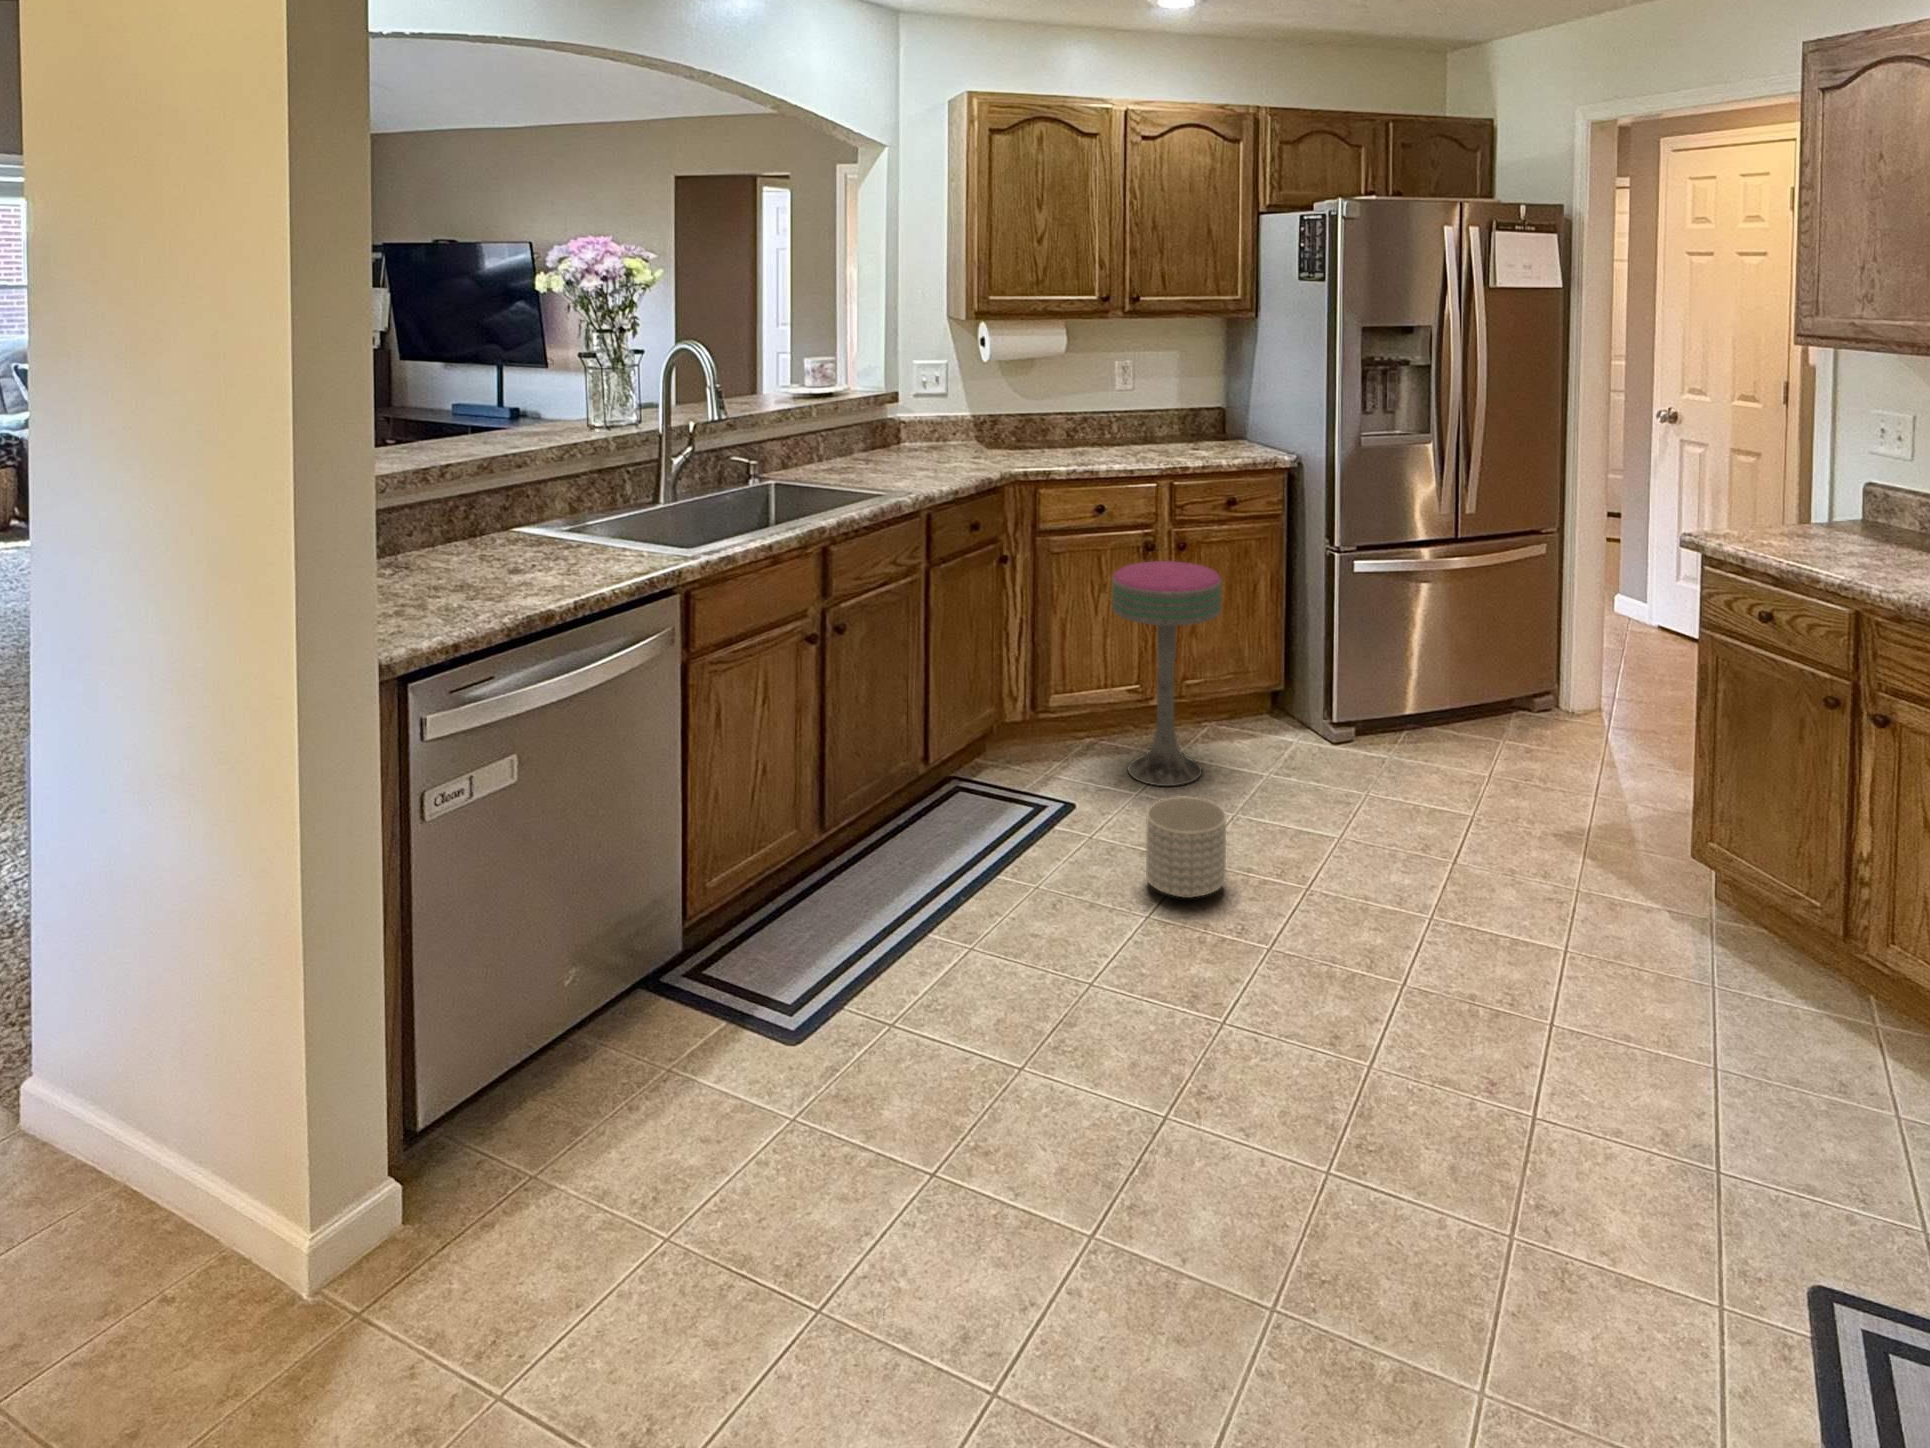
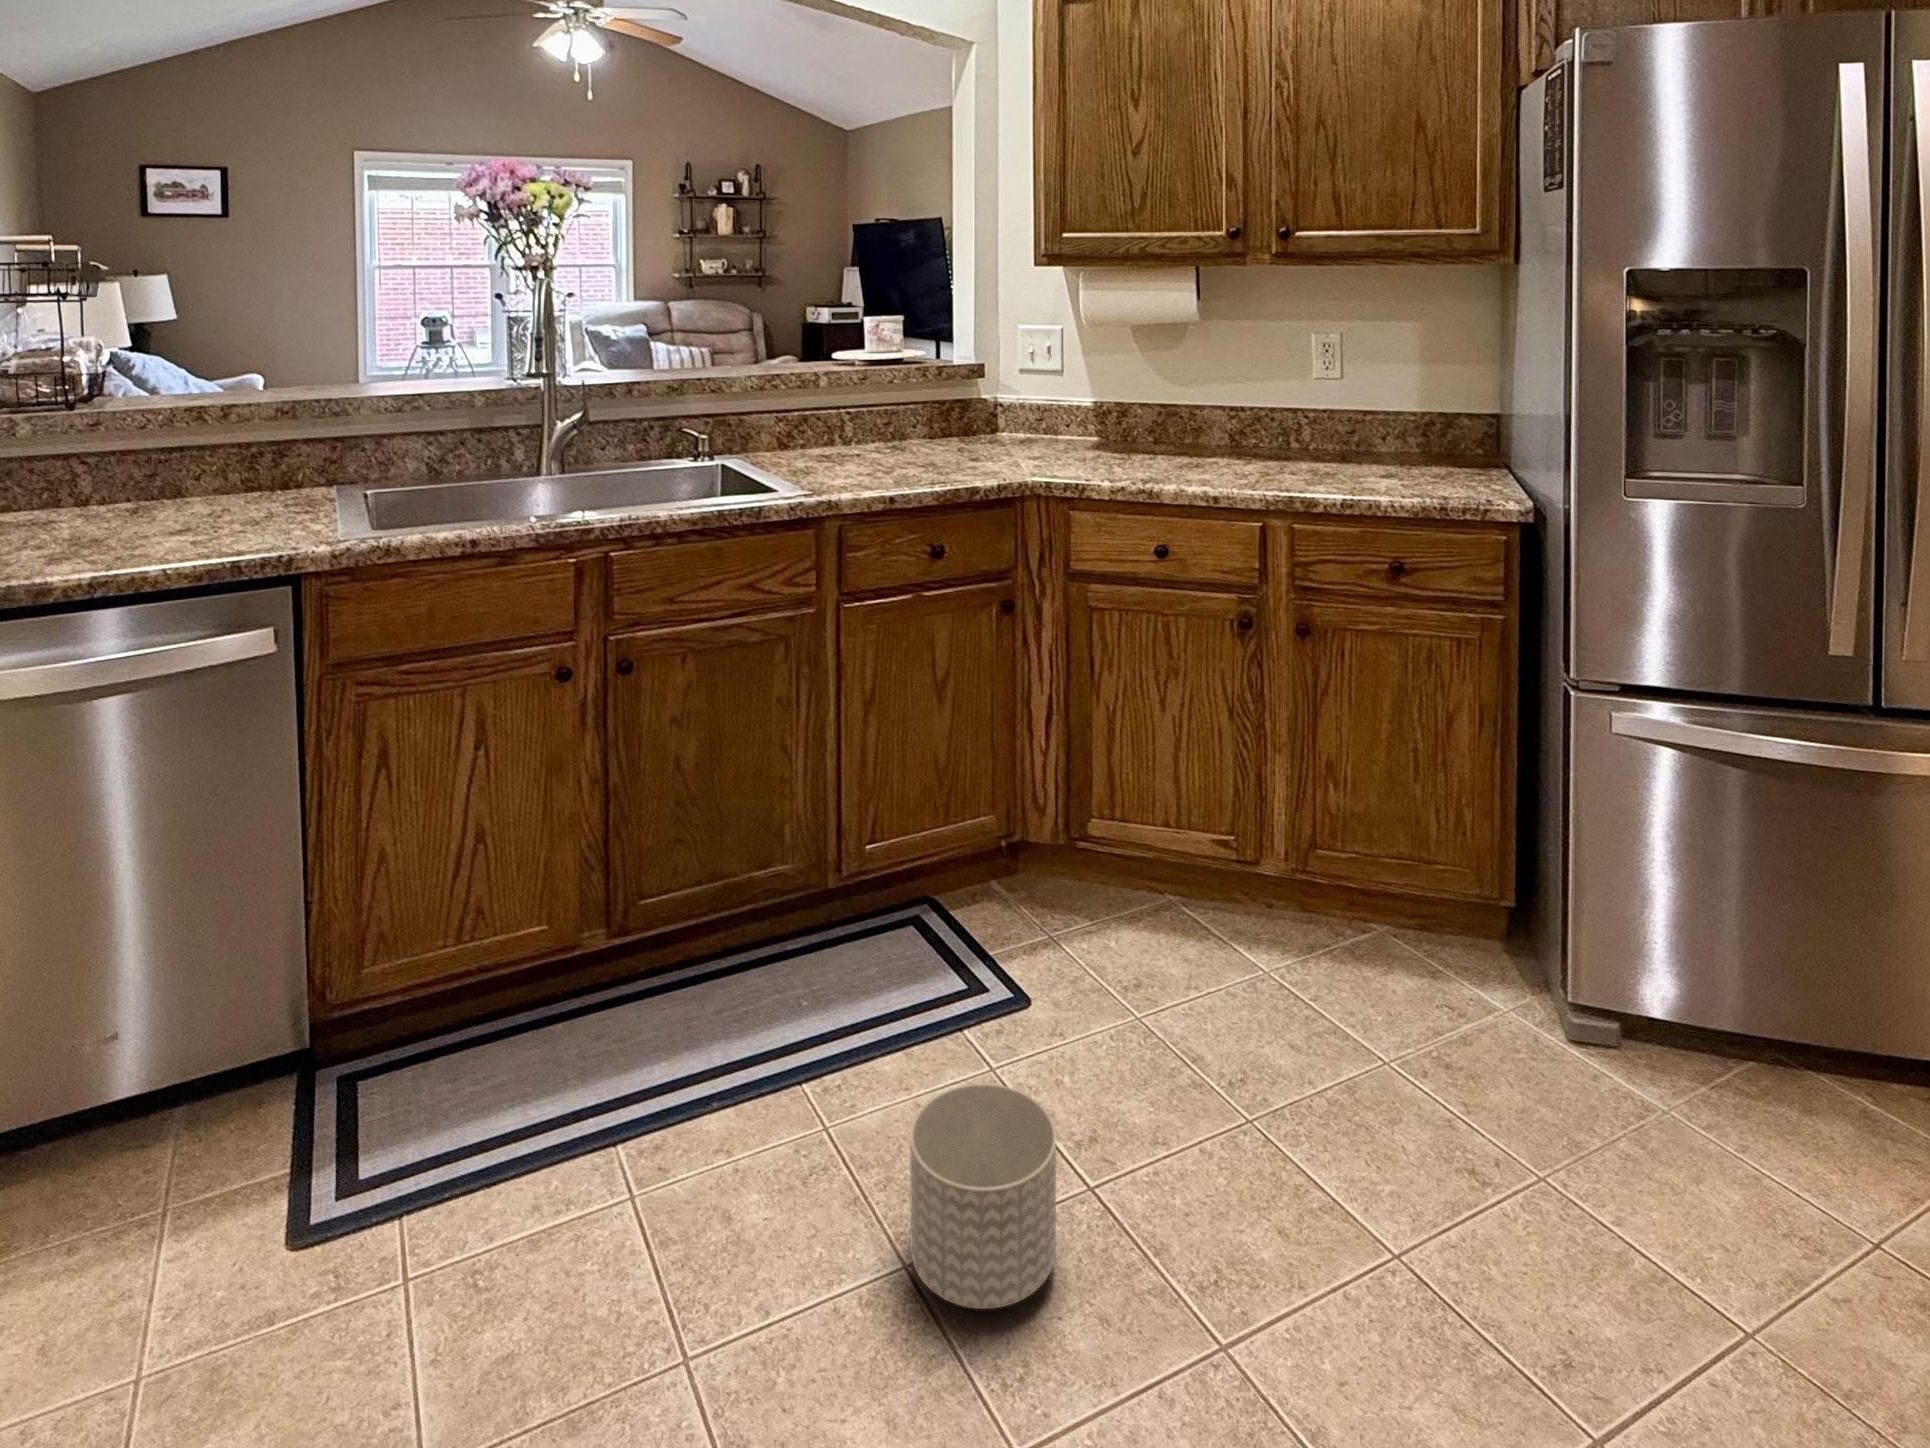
bar stool: present [1112,561,1222,786] -> none [1108,650,1294,1044]

